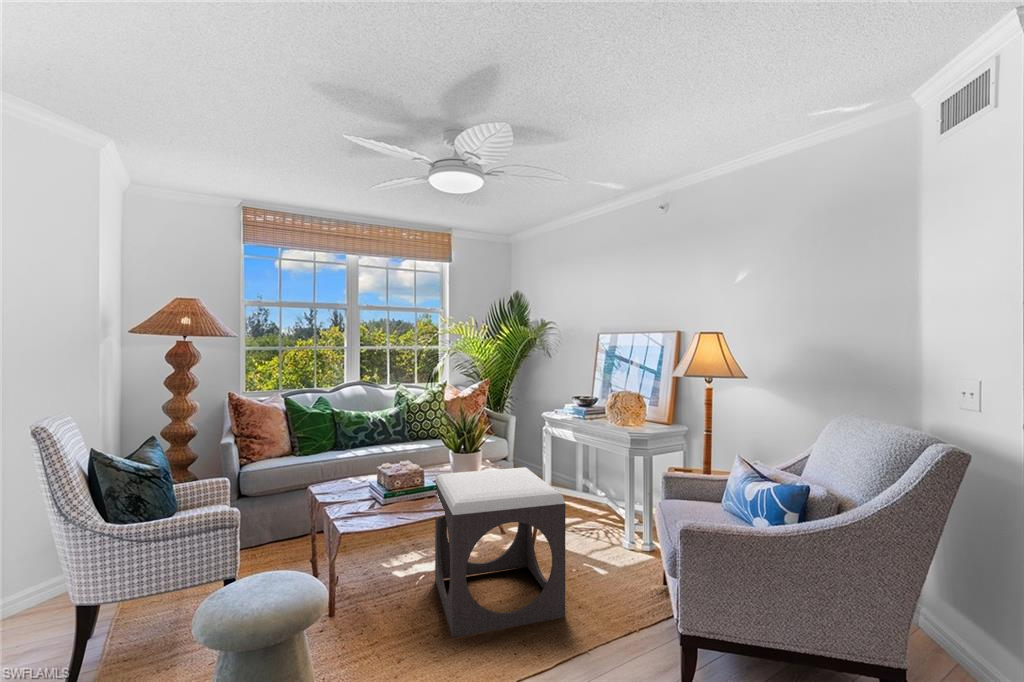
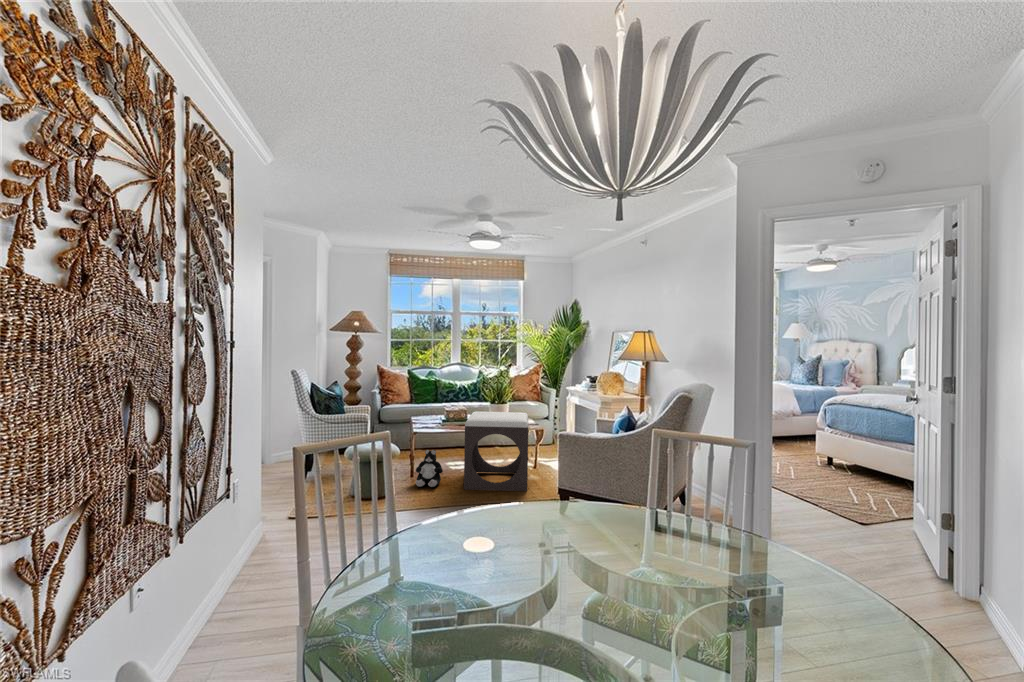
plush toy: none [346,562,401,649] -> present [416,450,443,487]

